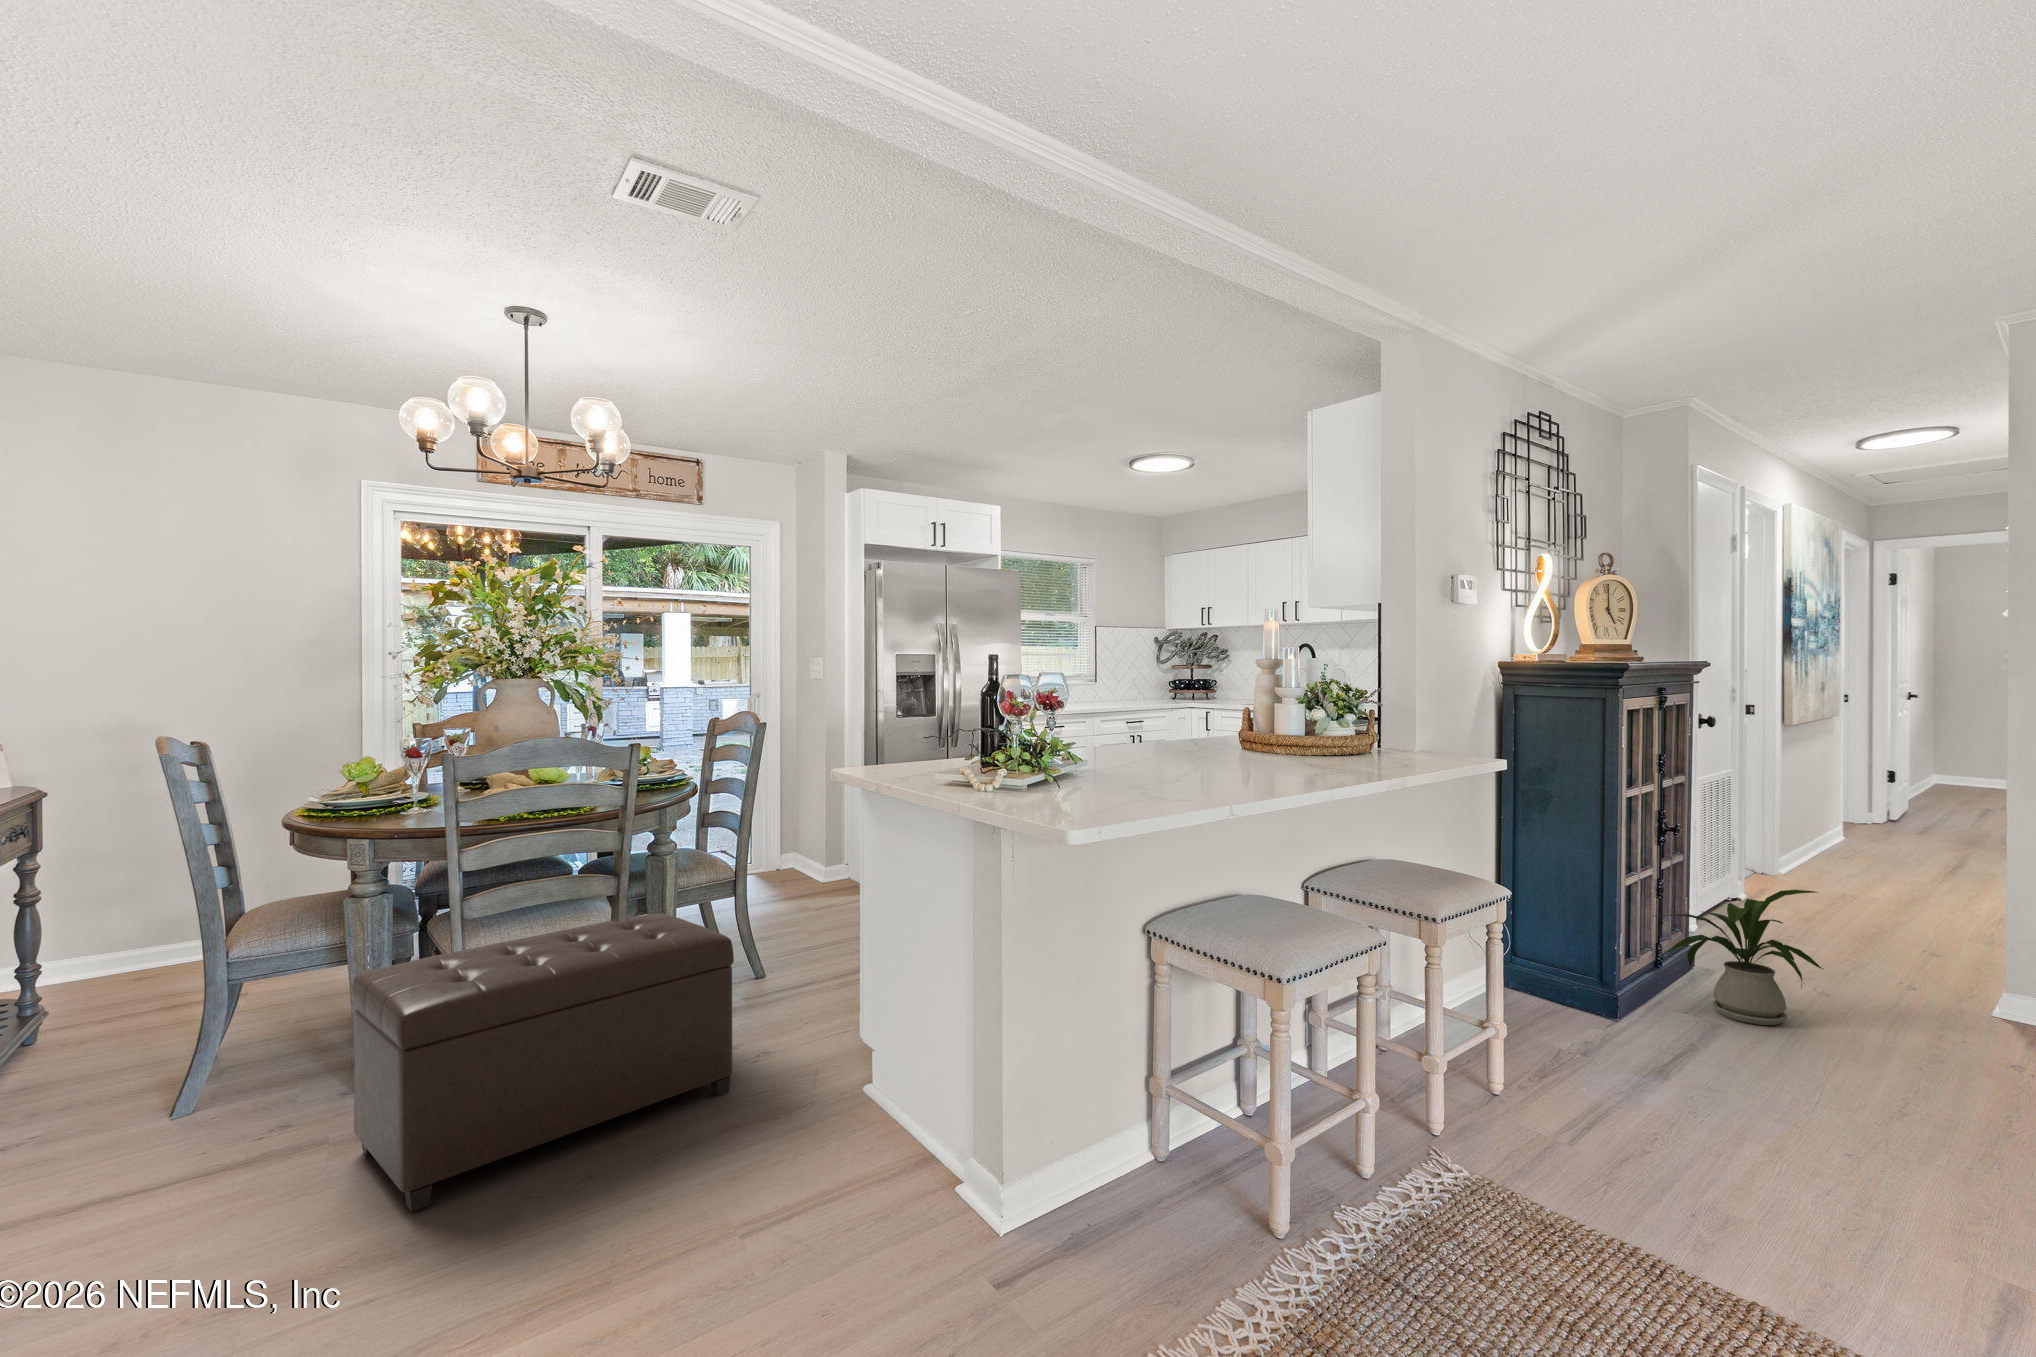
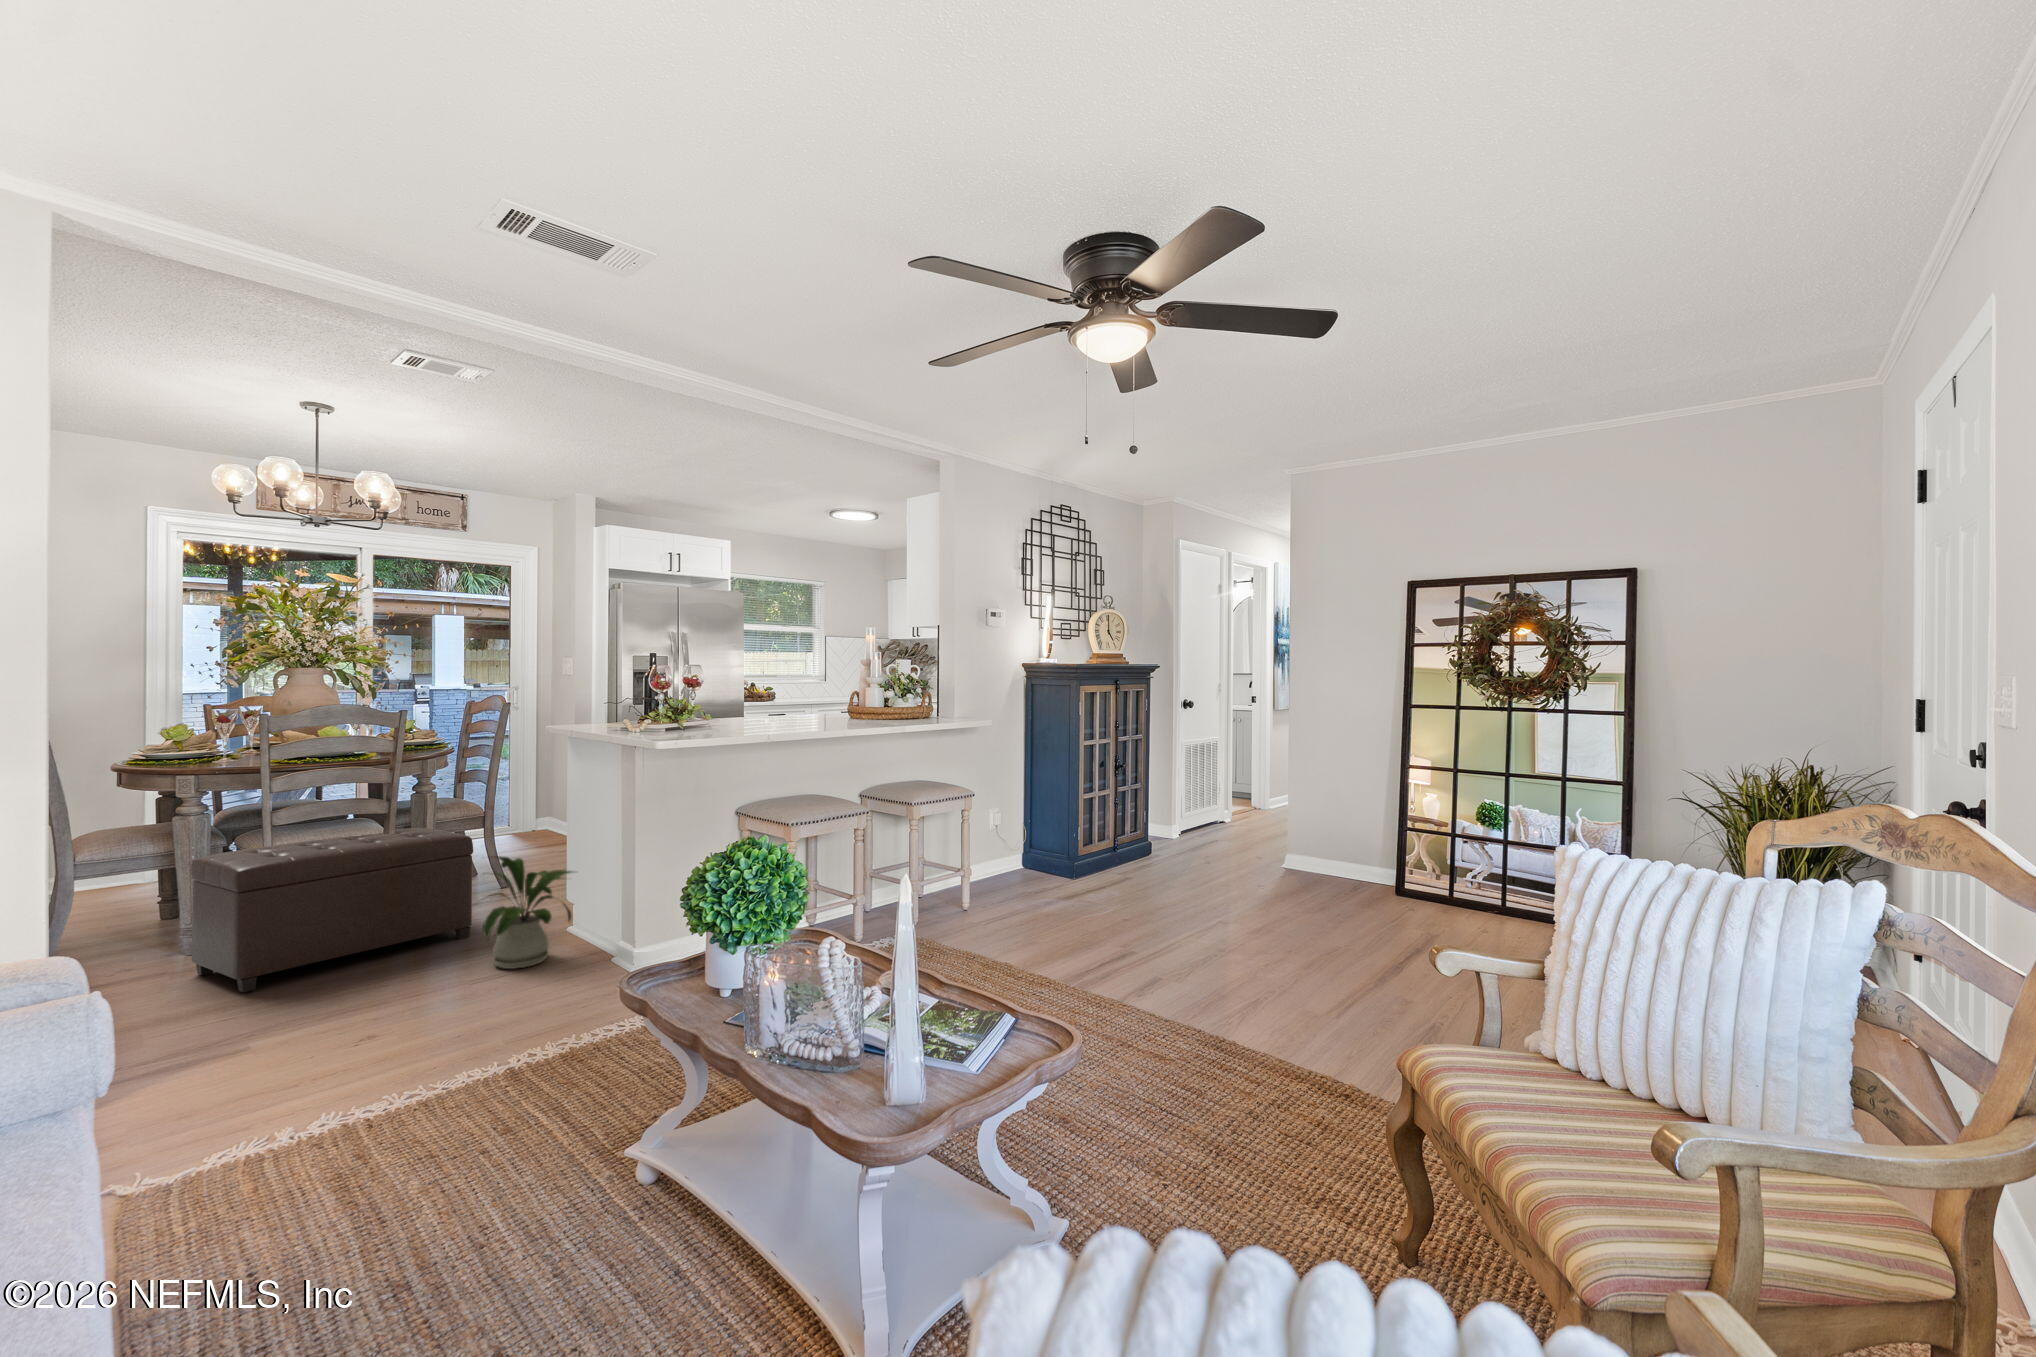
house plant: present [1655,890,1823,1025] -> present [483,856,573,969]

